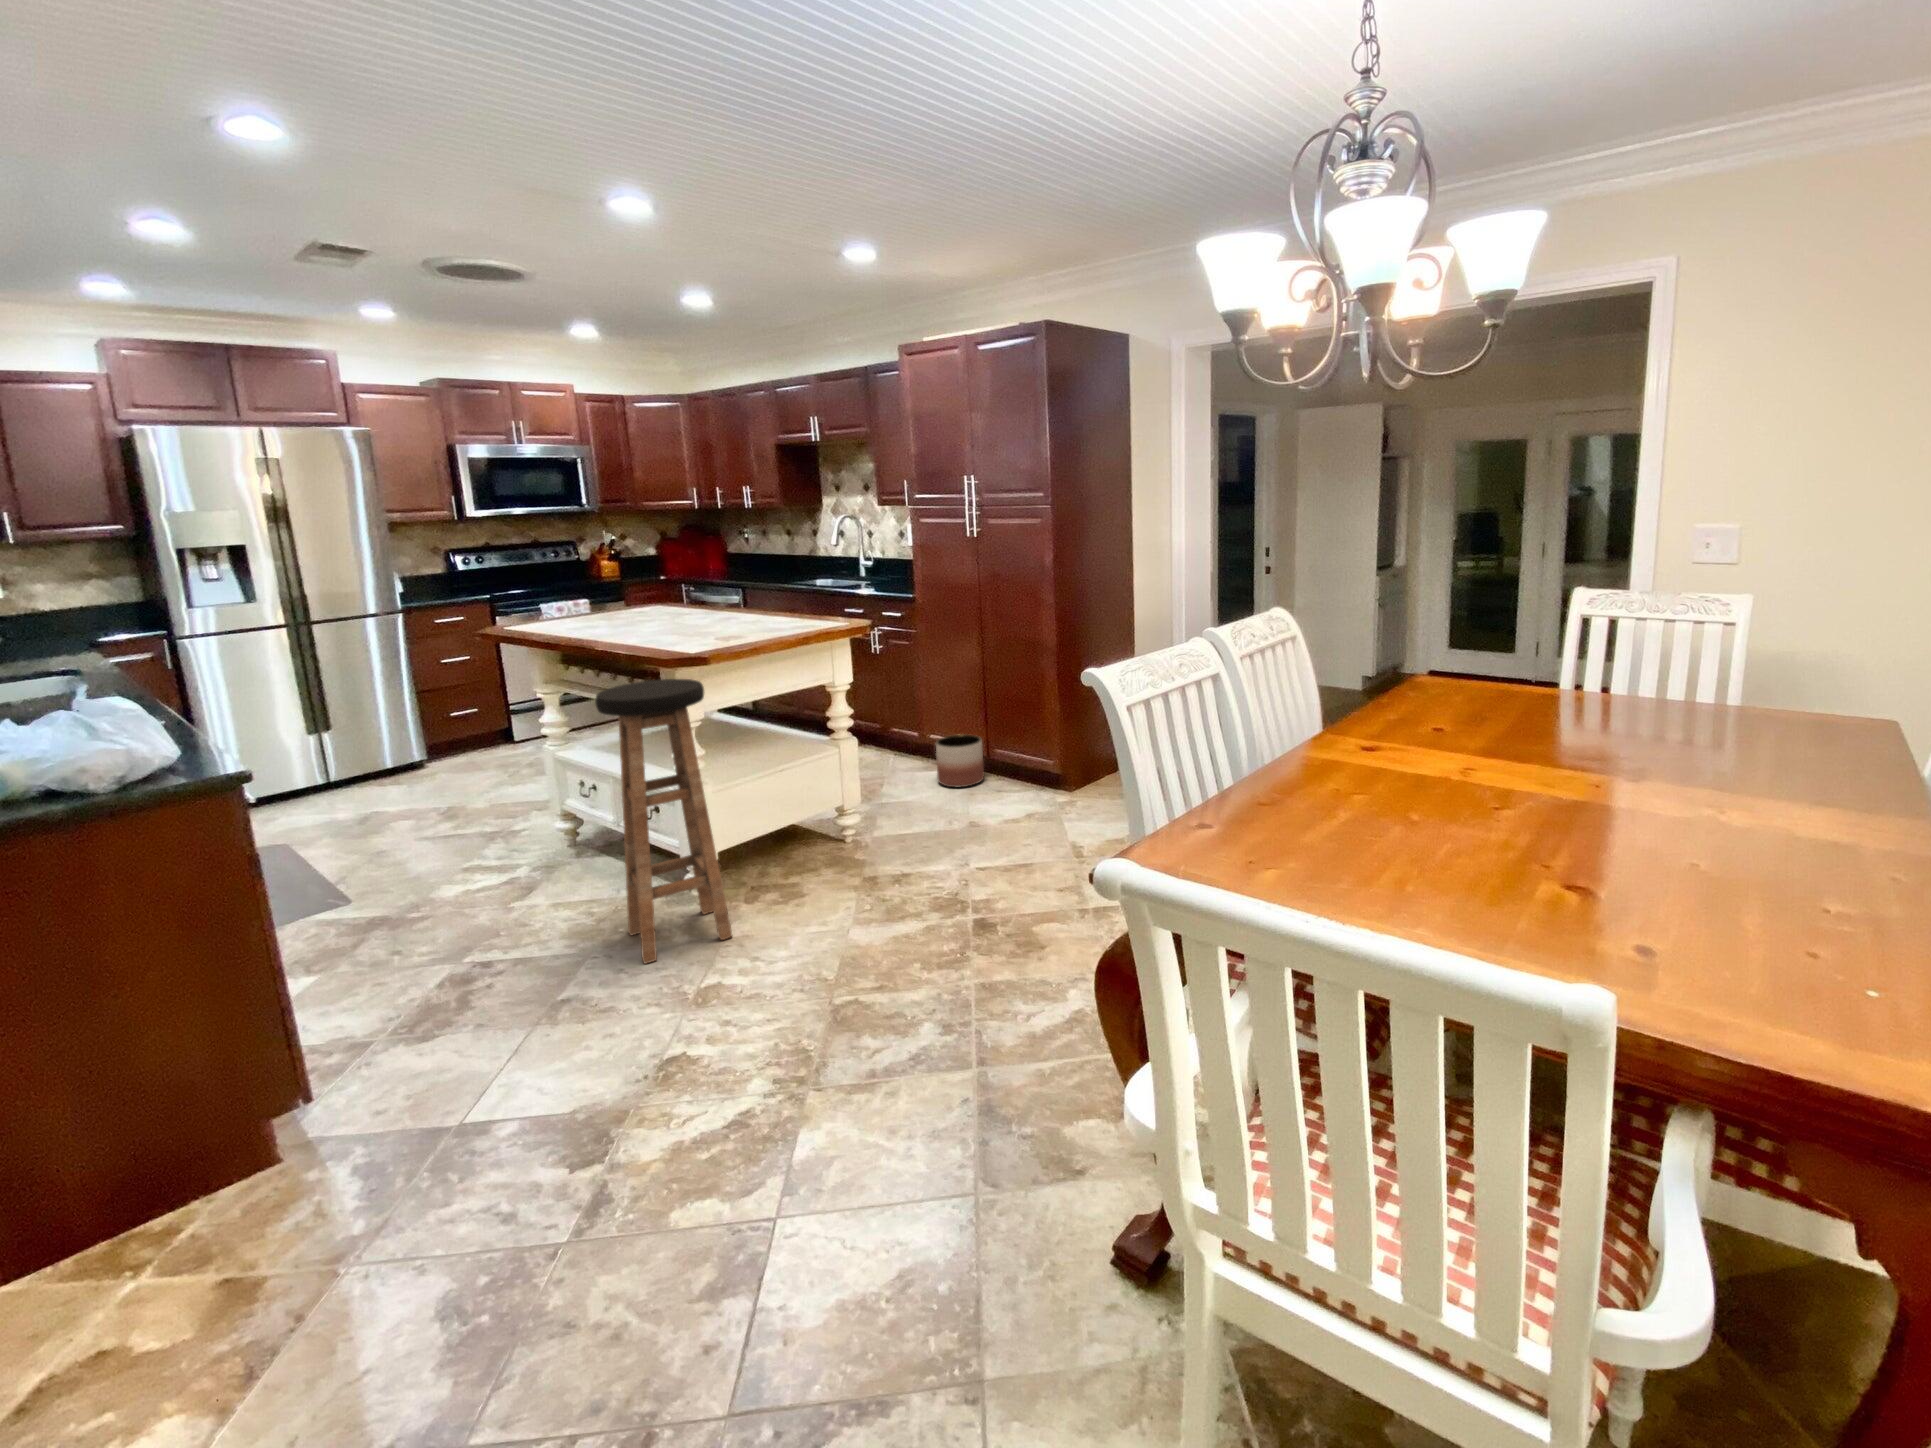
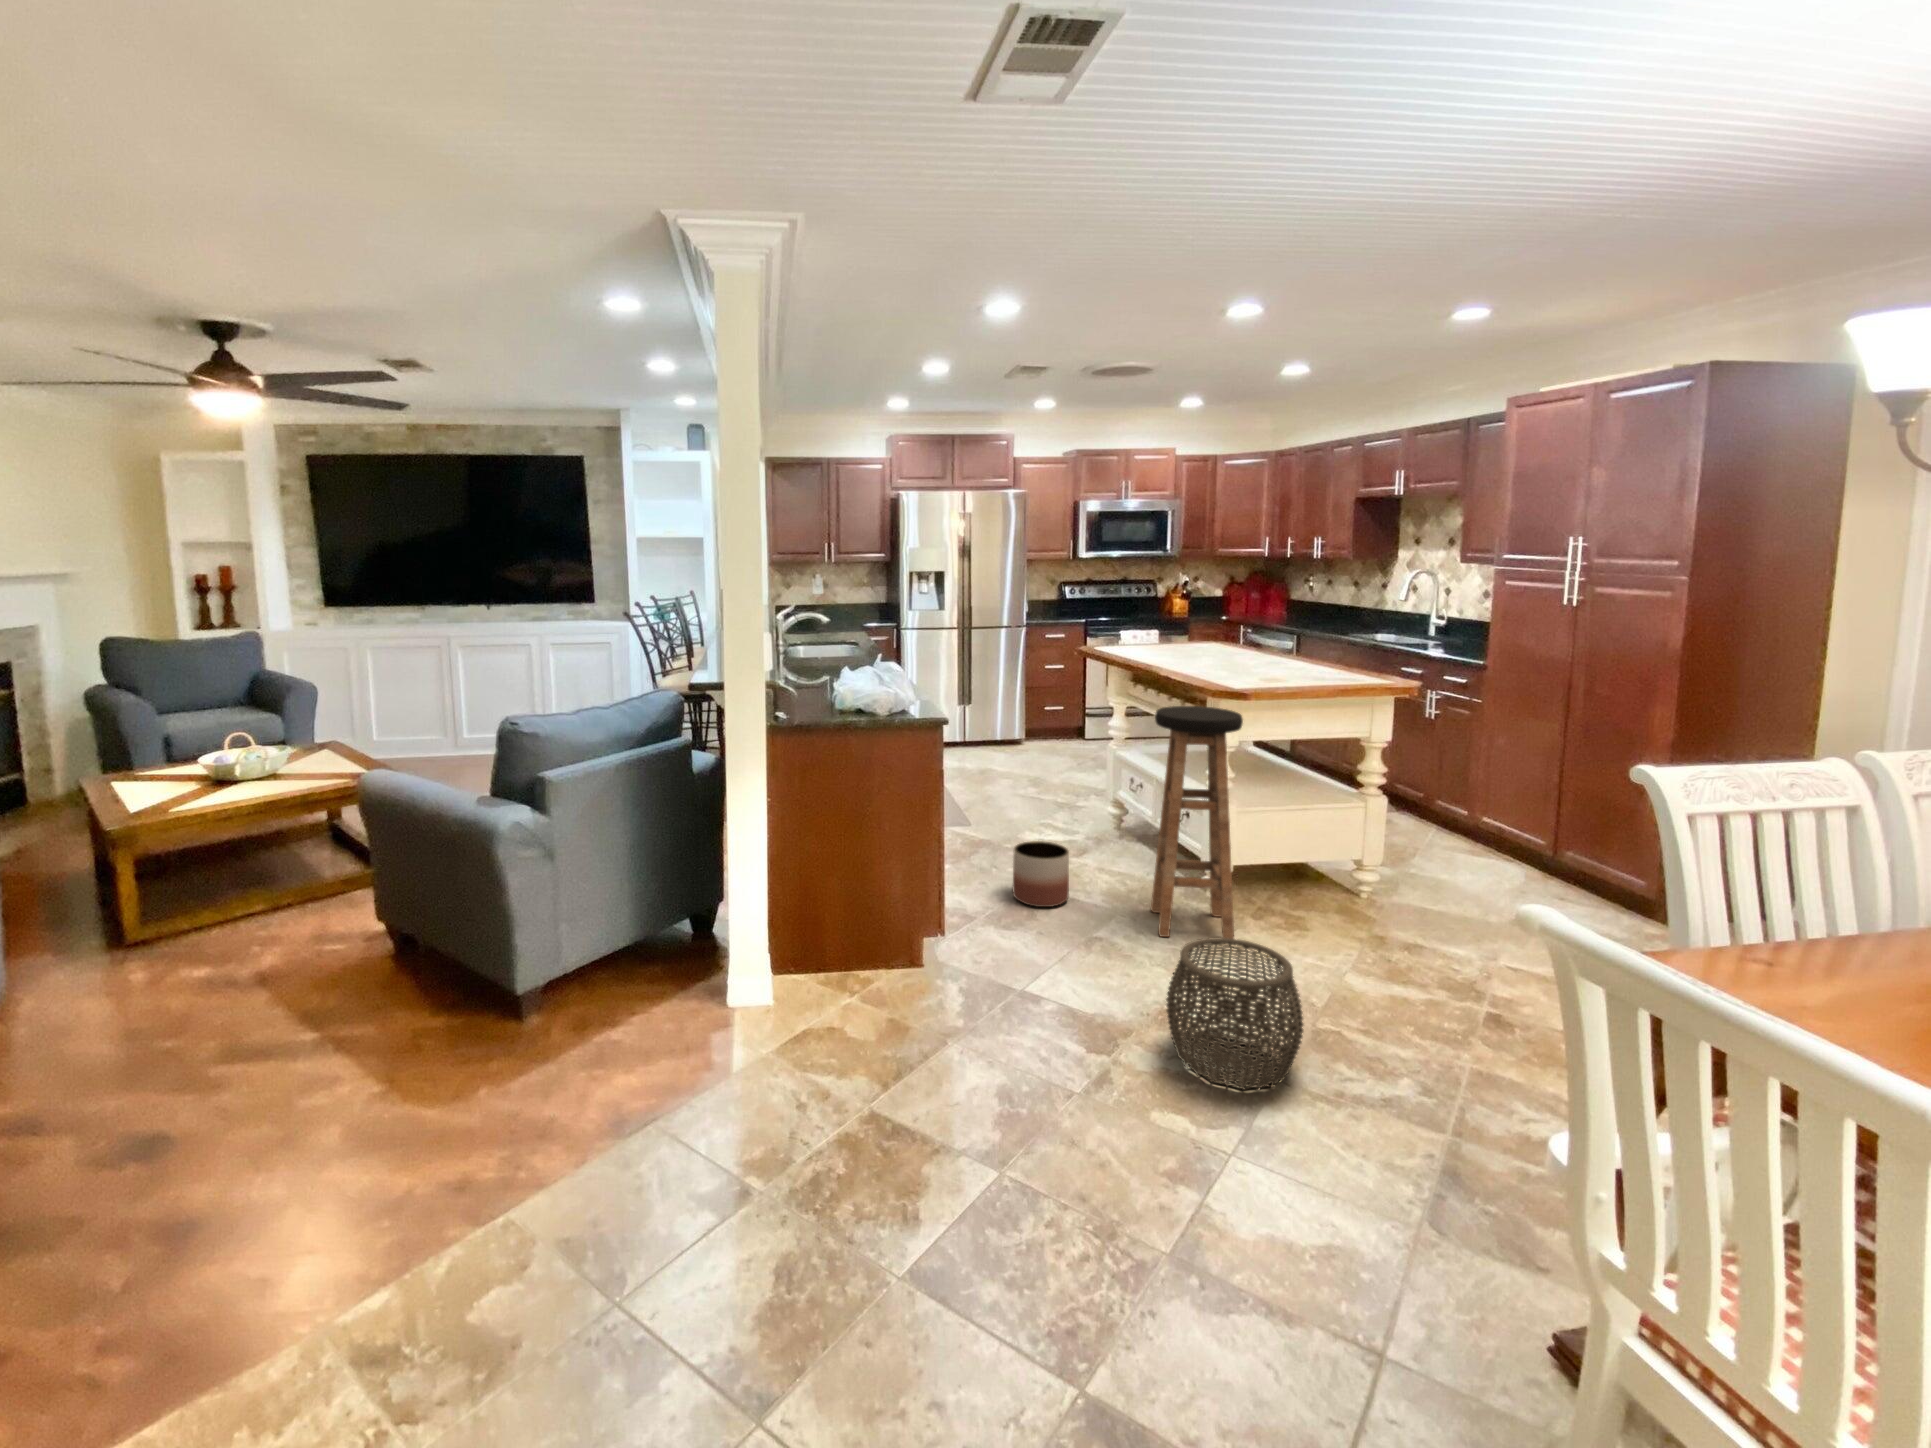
planter: present [936,734,984,787] -> present [1013,841,1069,907]
woven basket: none [664,946,828,1136] -> present [1166,938,1304,1090]

